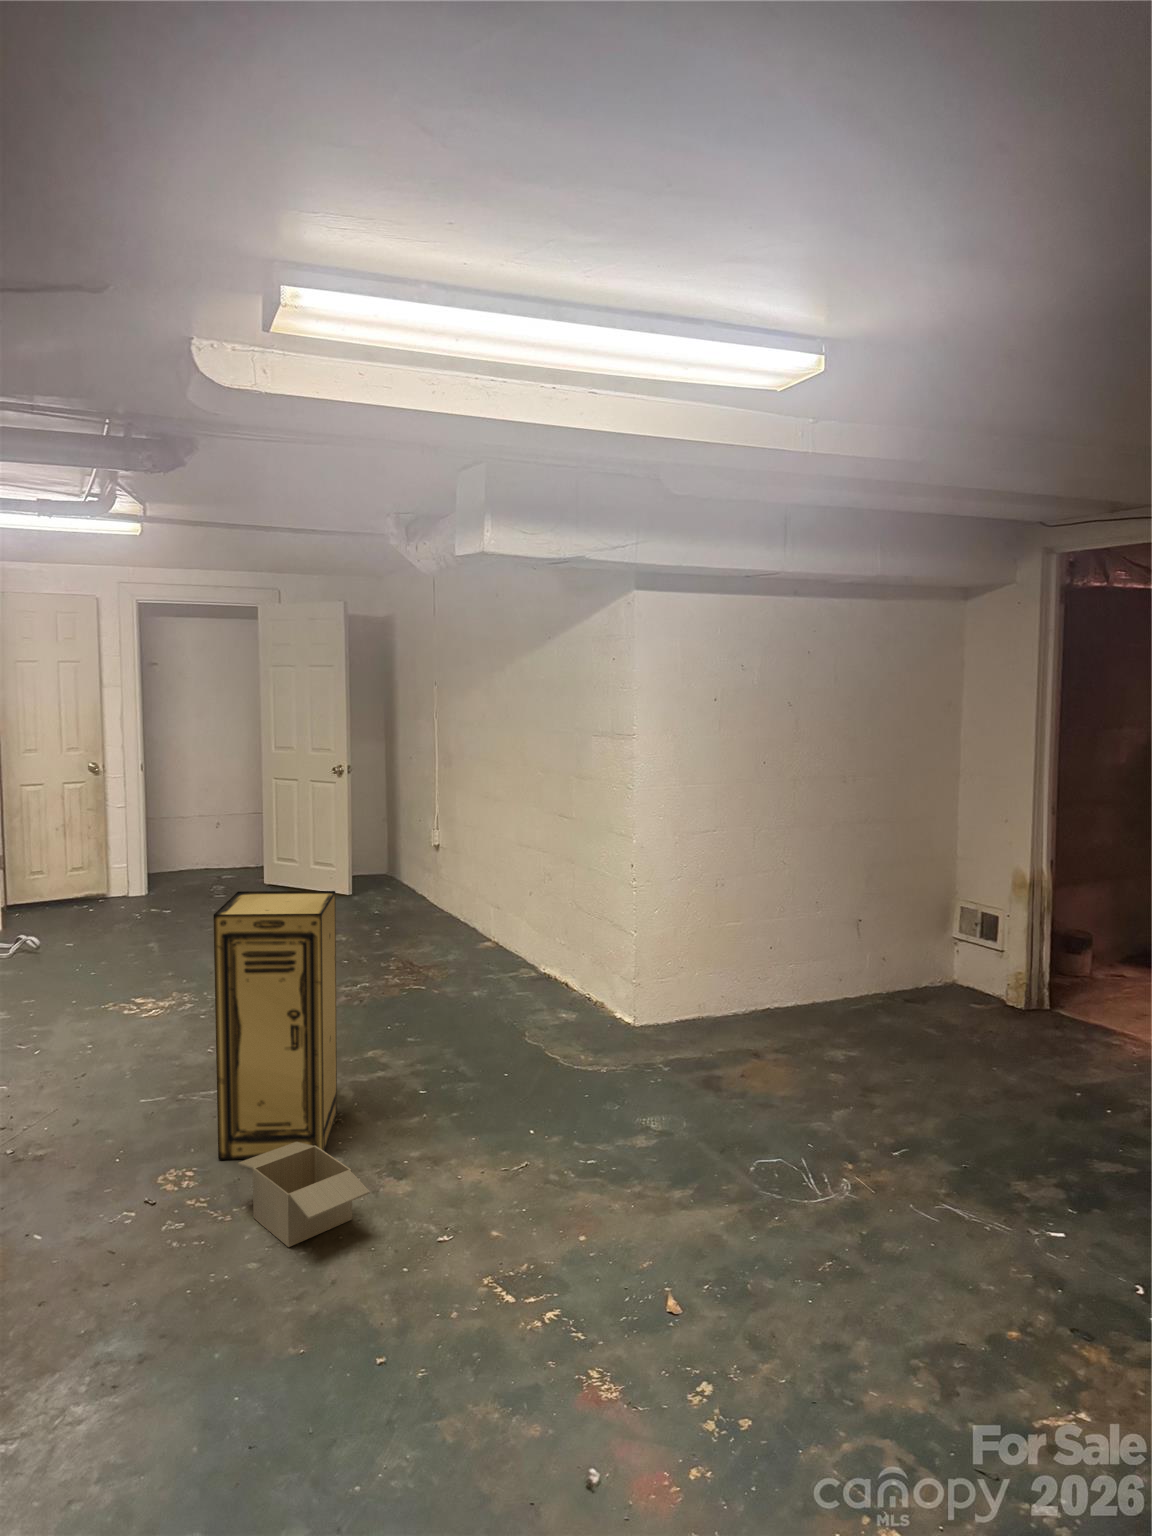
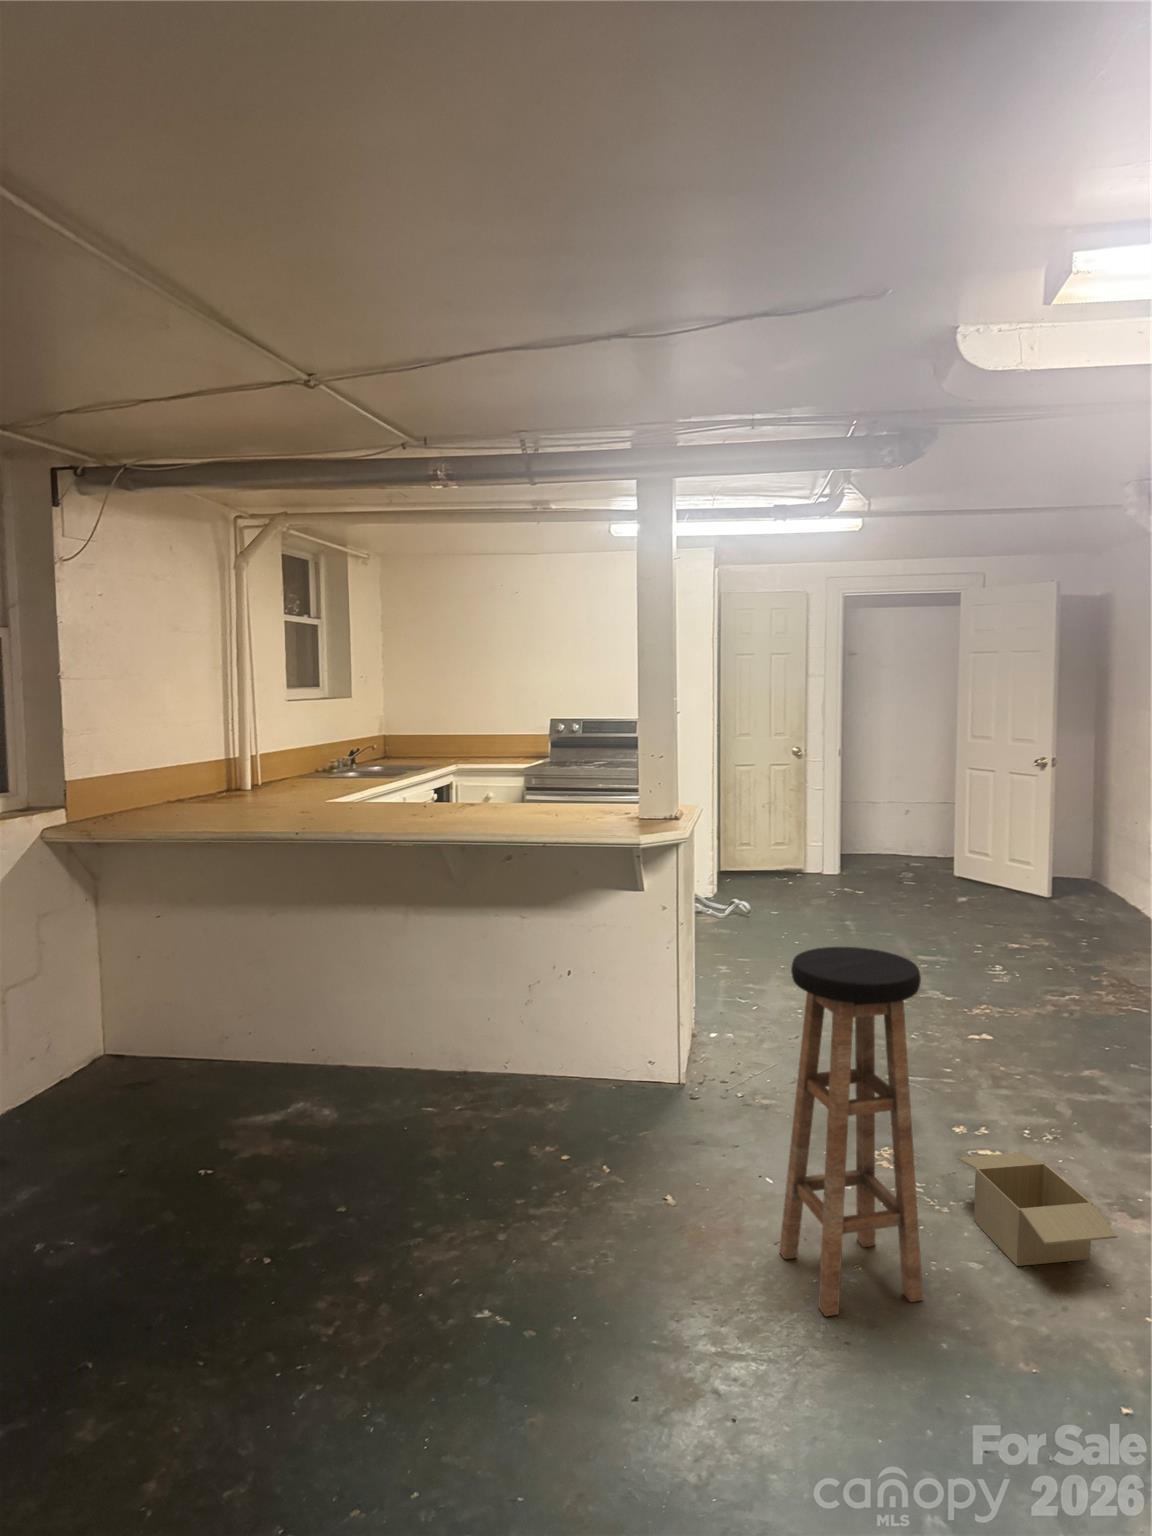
storage cabinet: present [214,891,337,1160] -> none [931,877,1069,1176]
bar stool: none [41,978,198,1365] -> present [779,947,923,1316]

